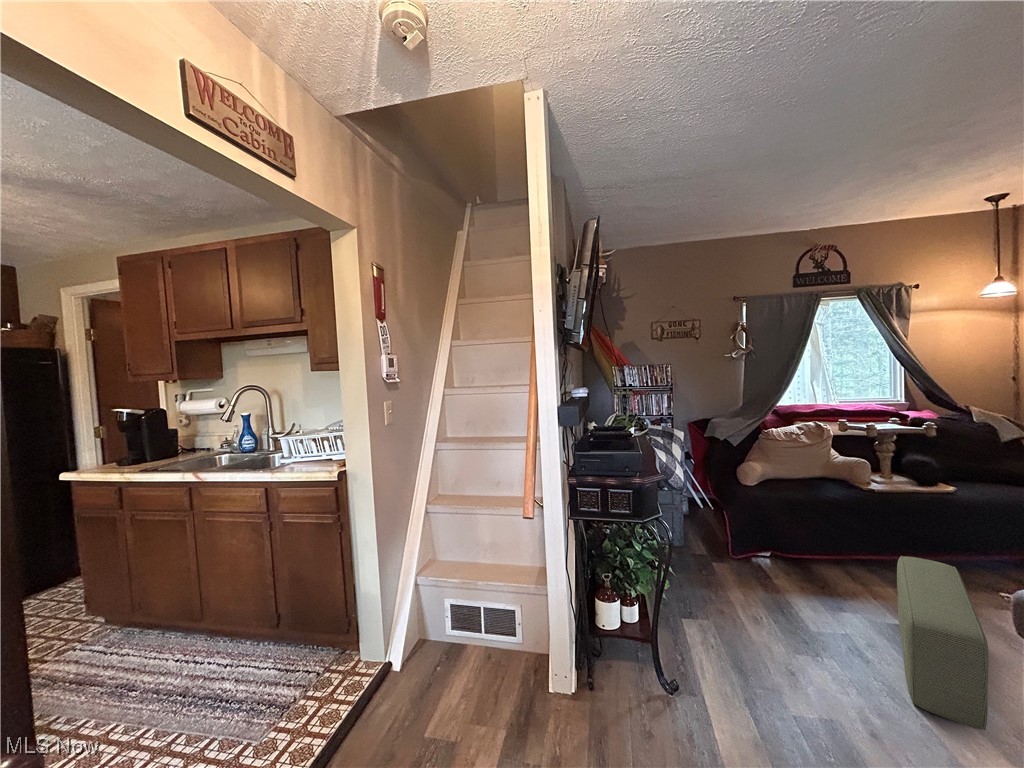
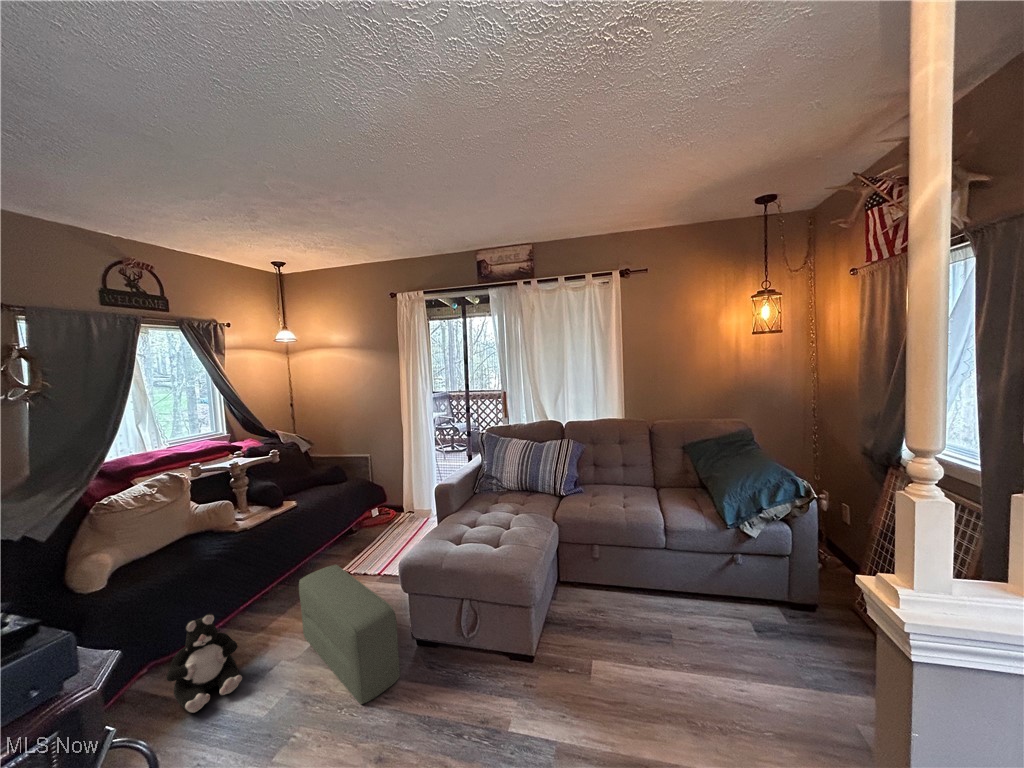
plush toy: none [773,533,828,603] -> present [166,613,242,713]

